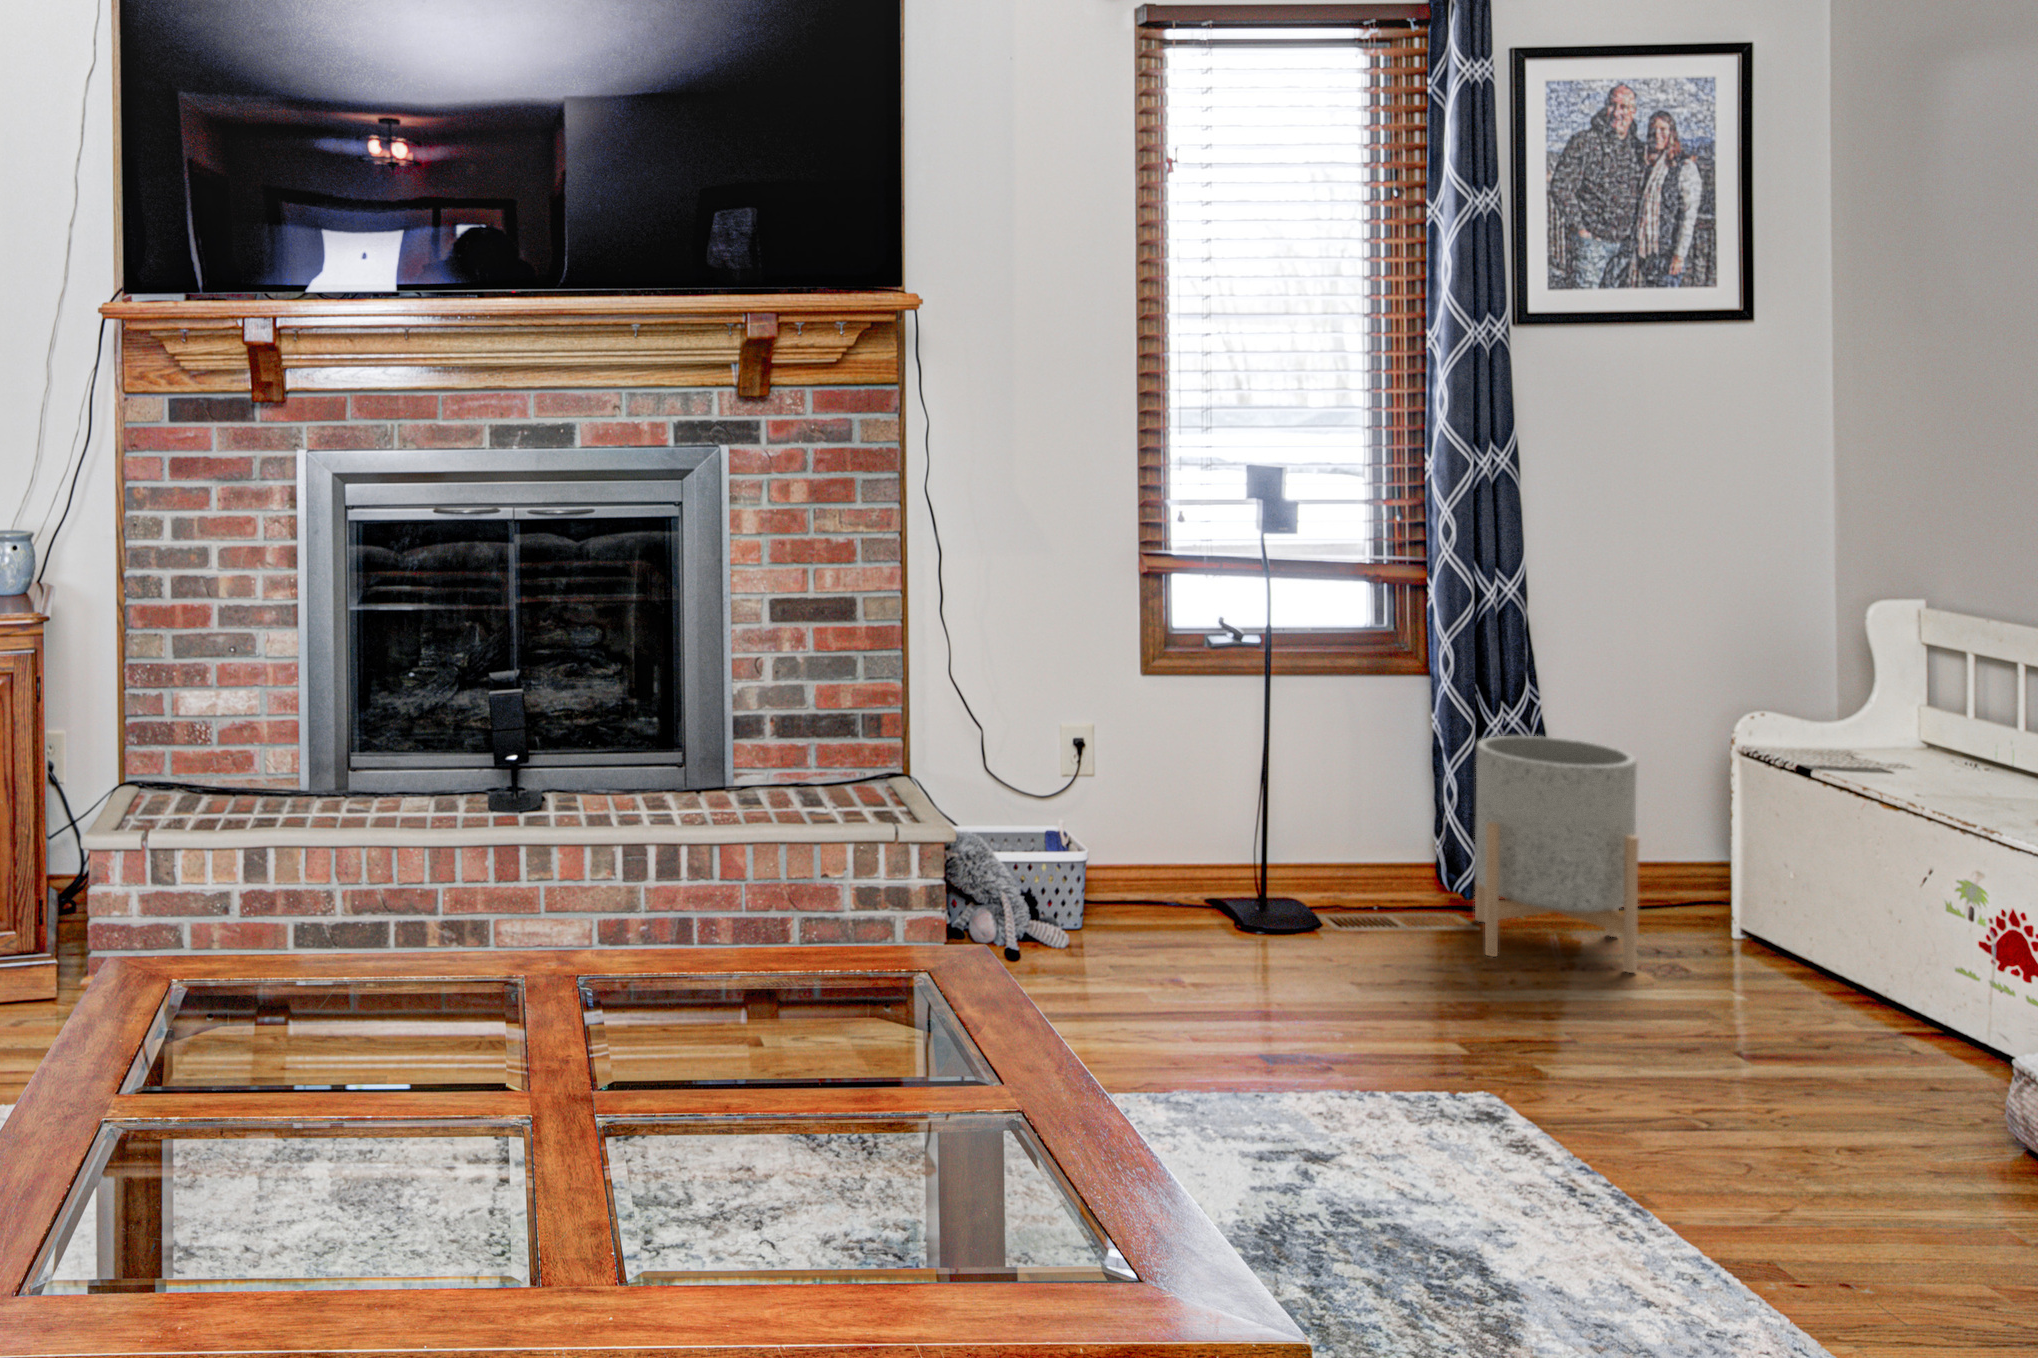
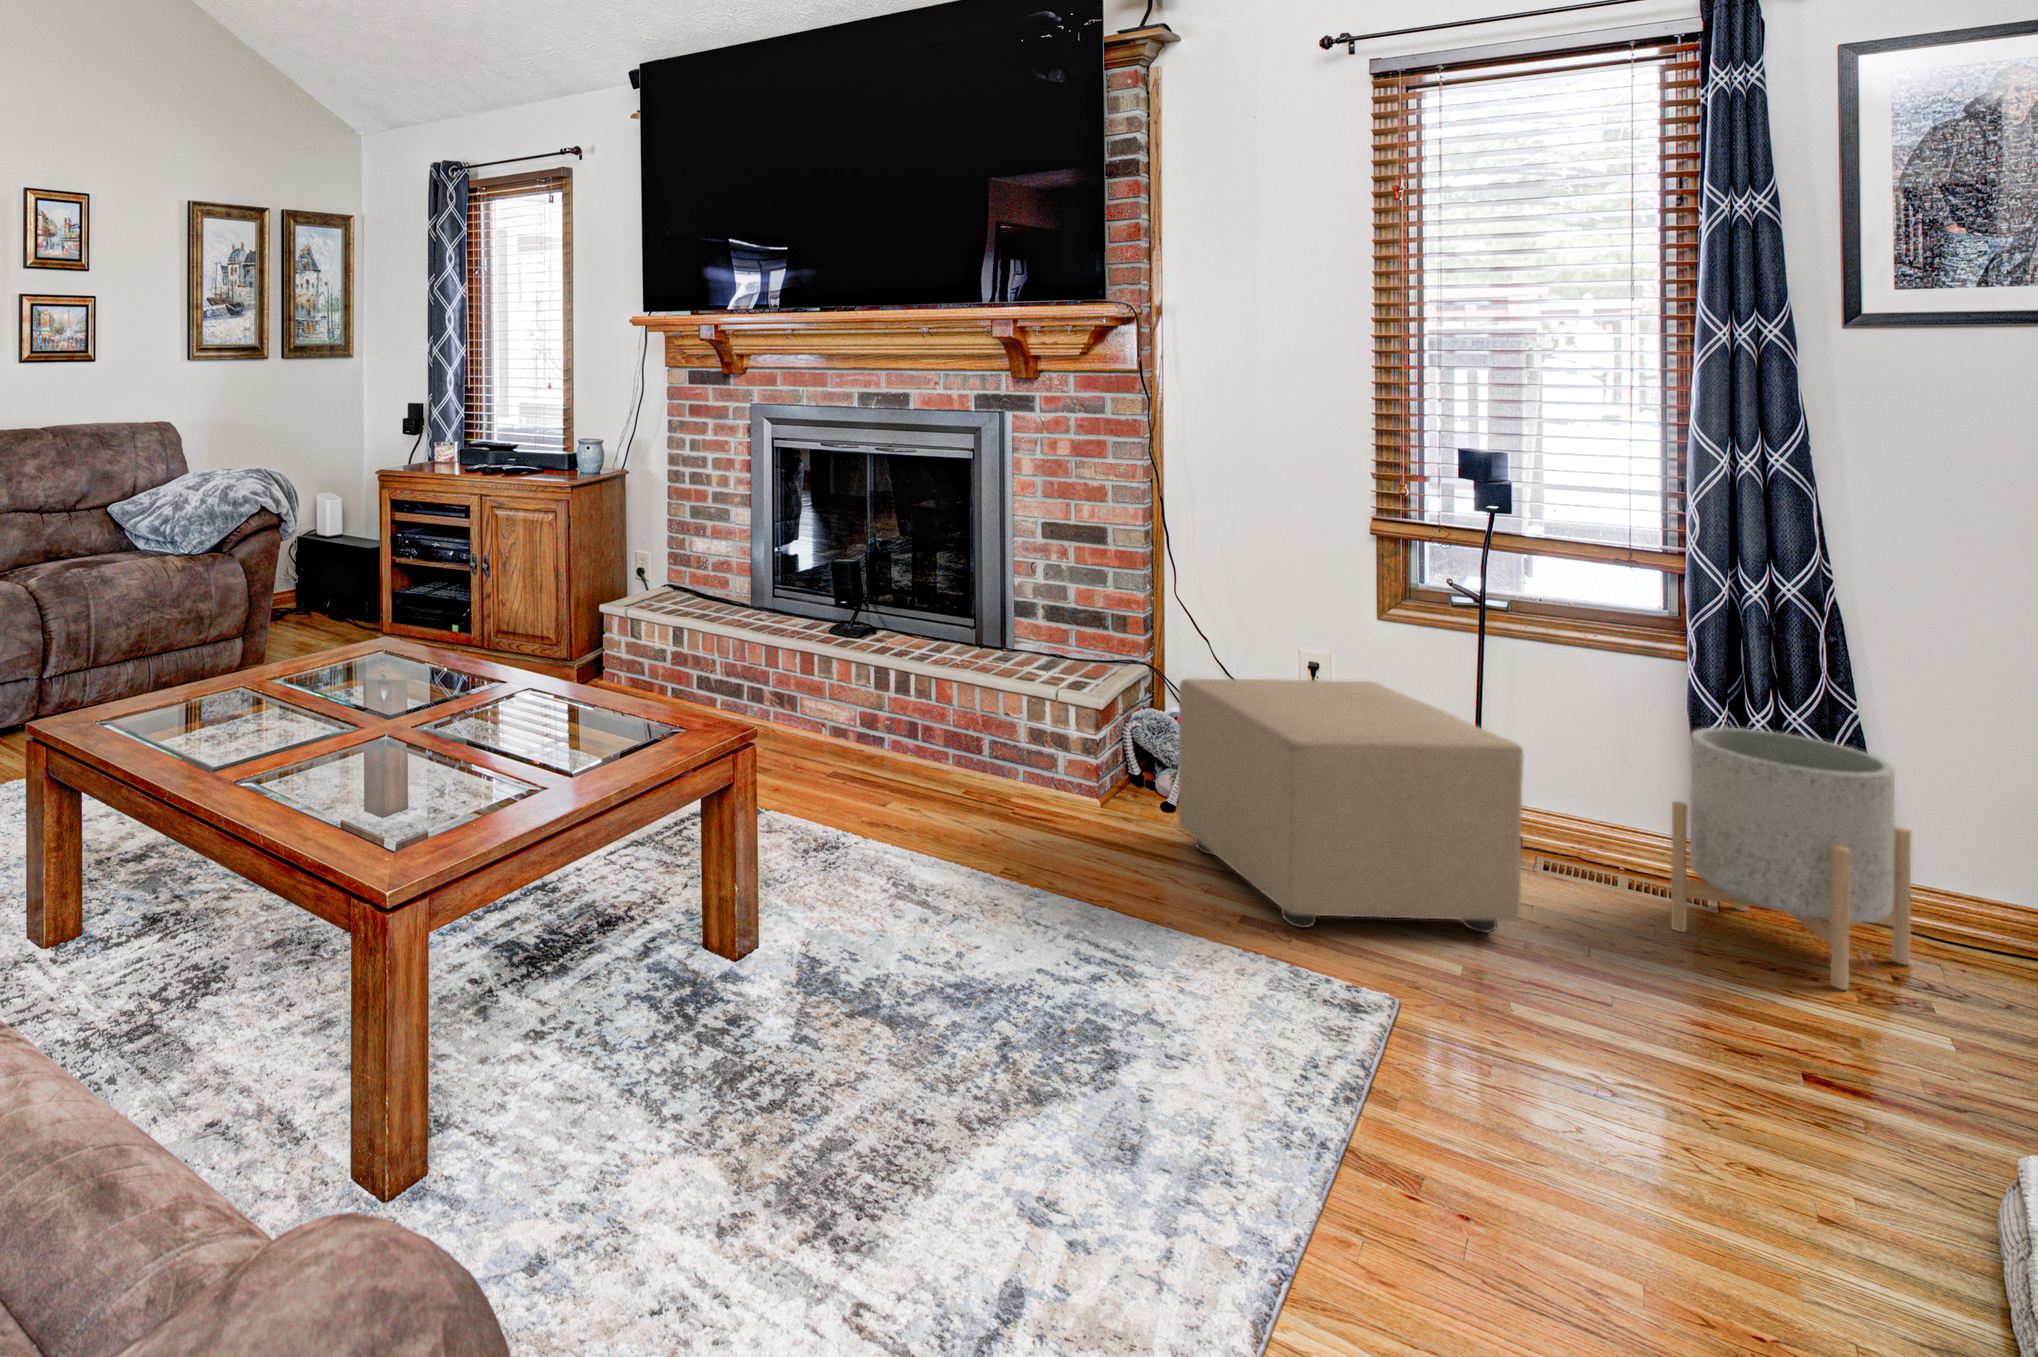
ottoman: none [1099,749,1459,1056] -> present [1178,679,1524,933]

